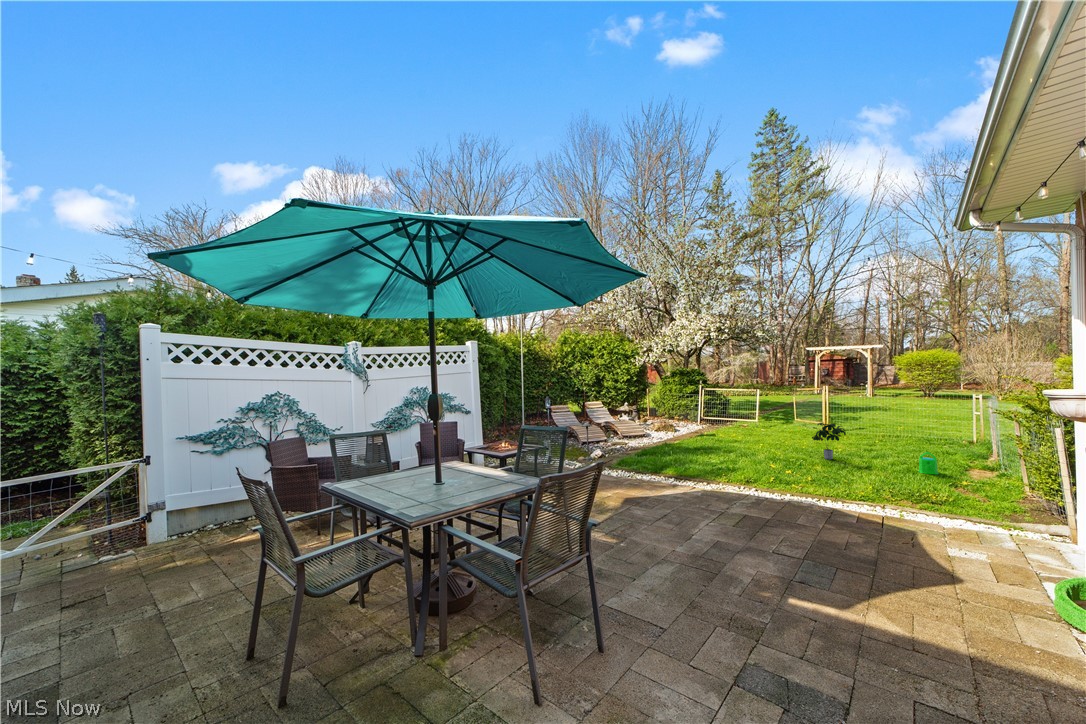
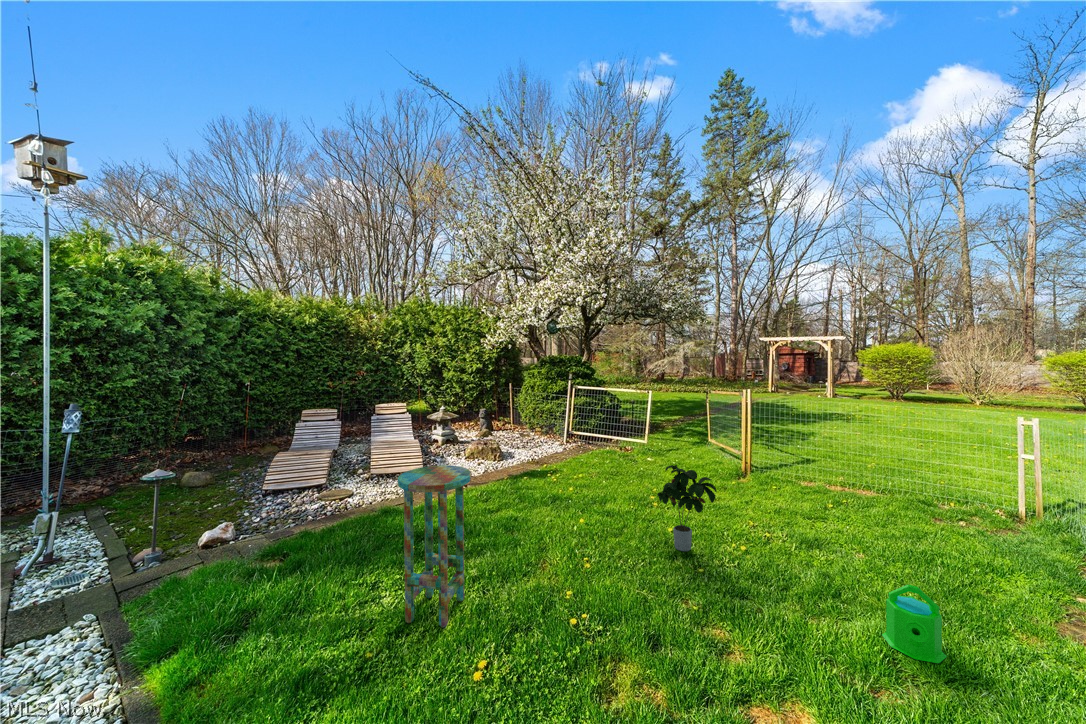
side table: none [734,419,764,474] -> present [398,465,471,627]

